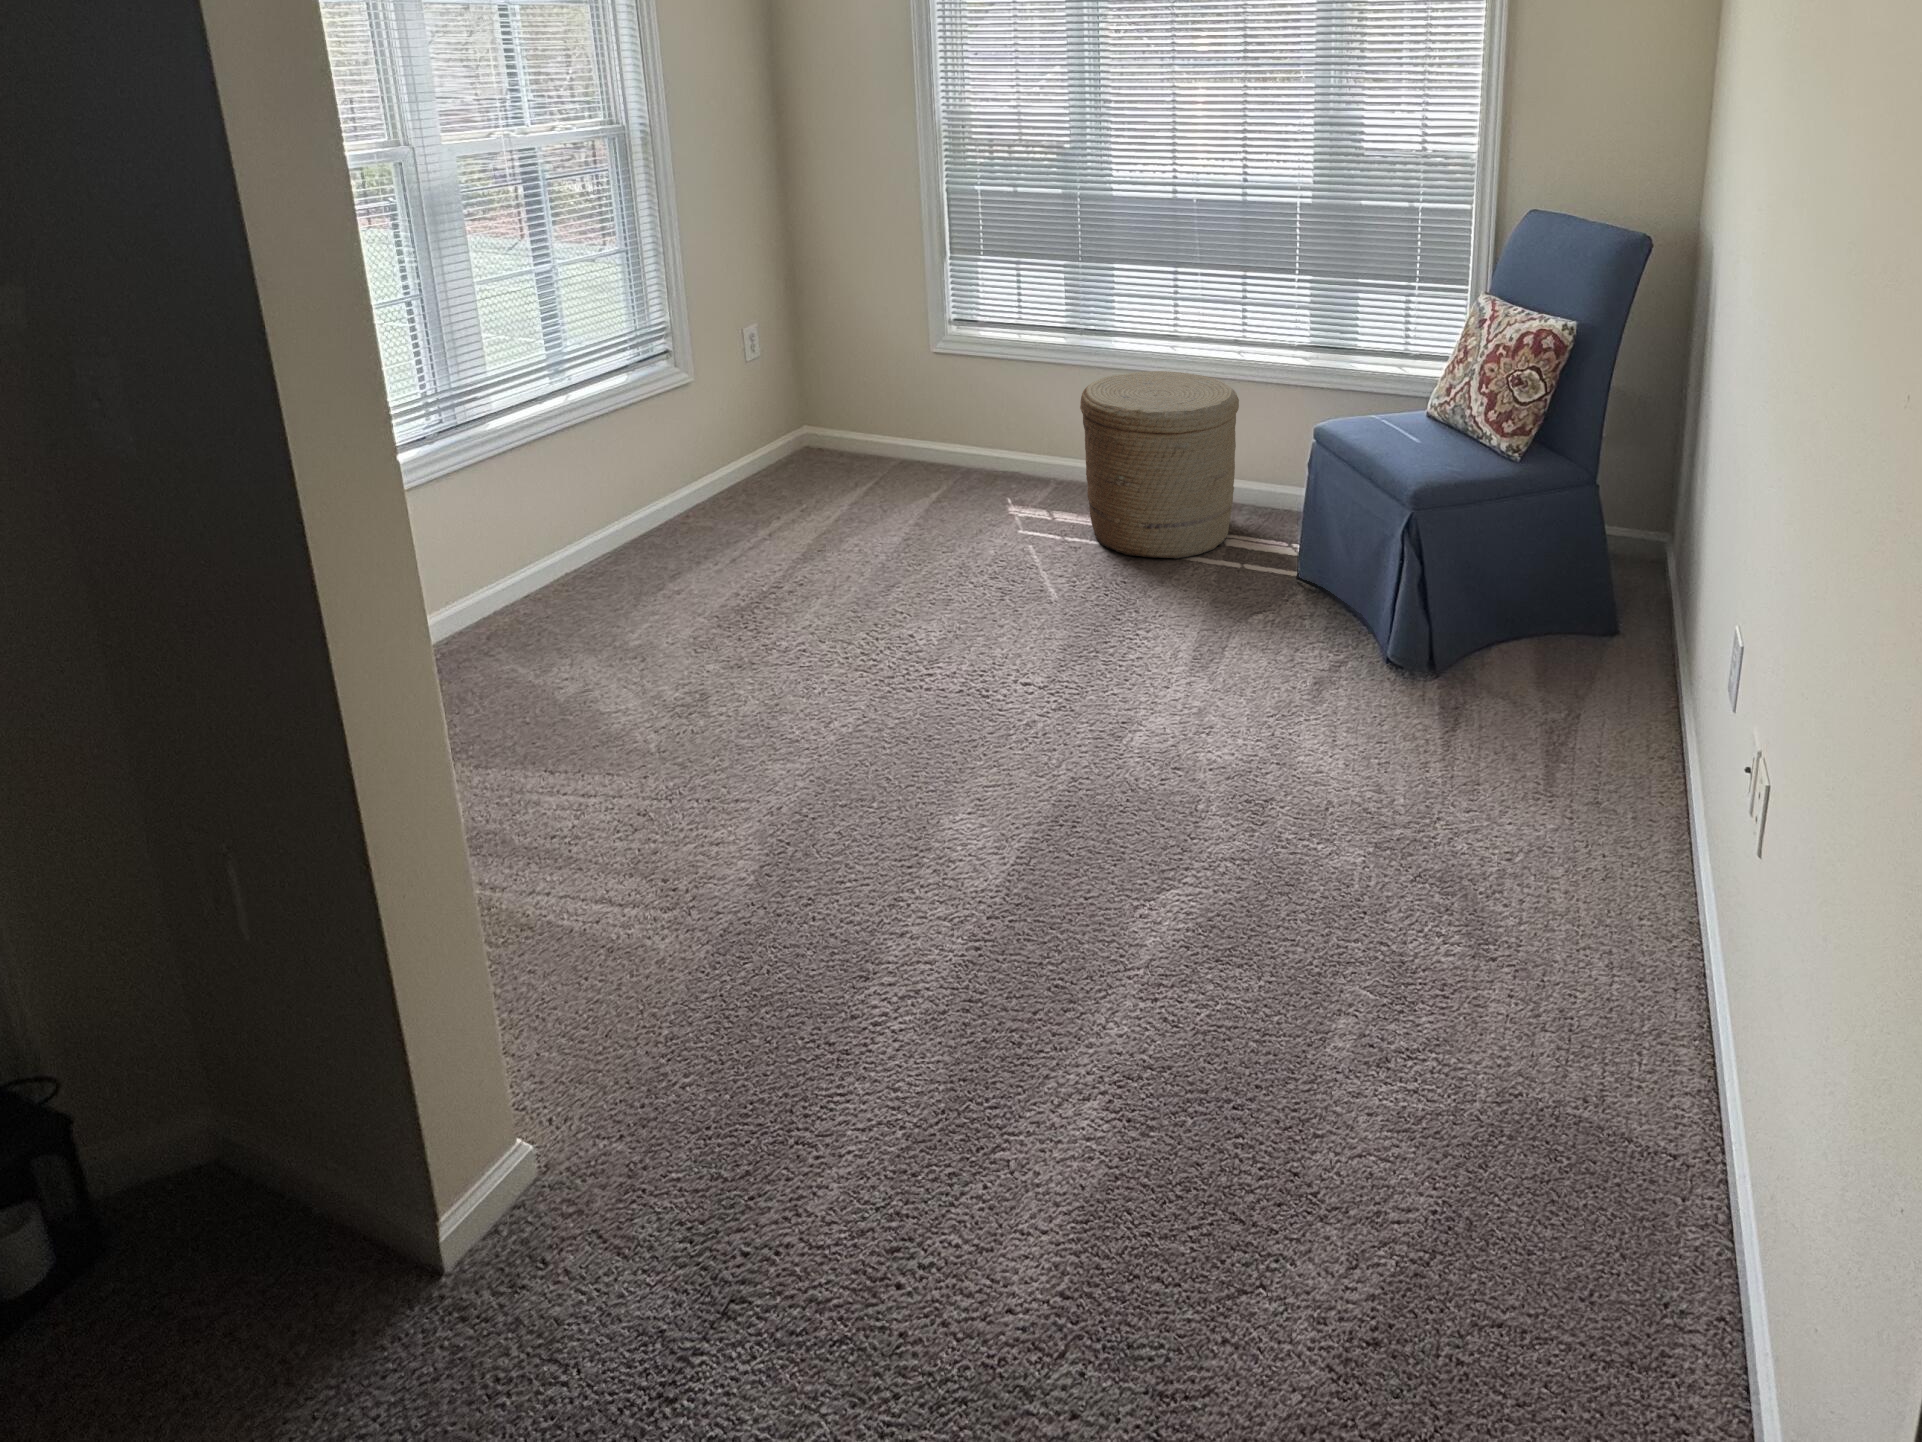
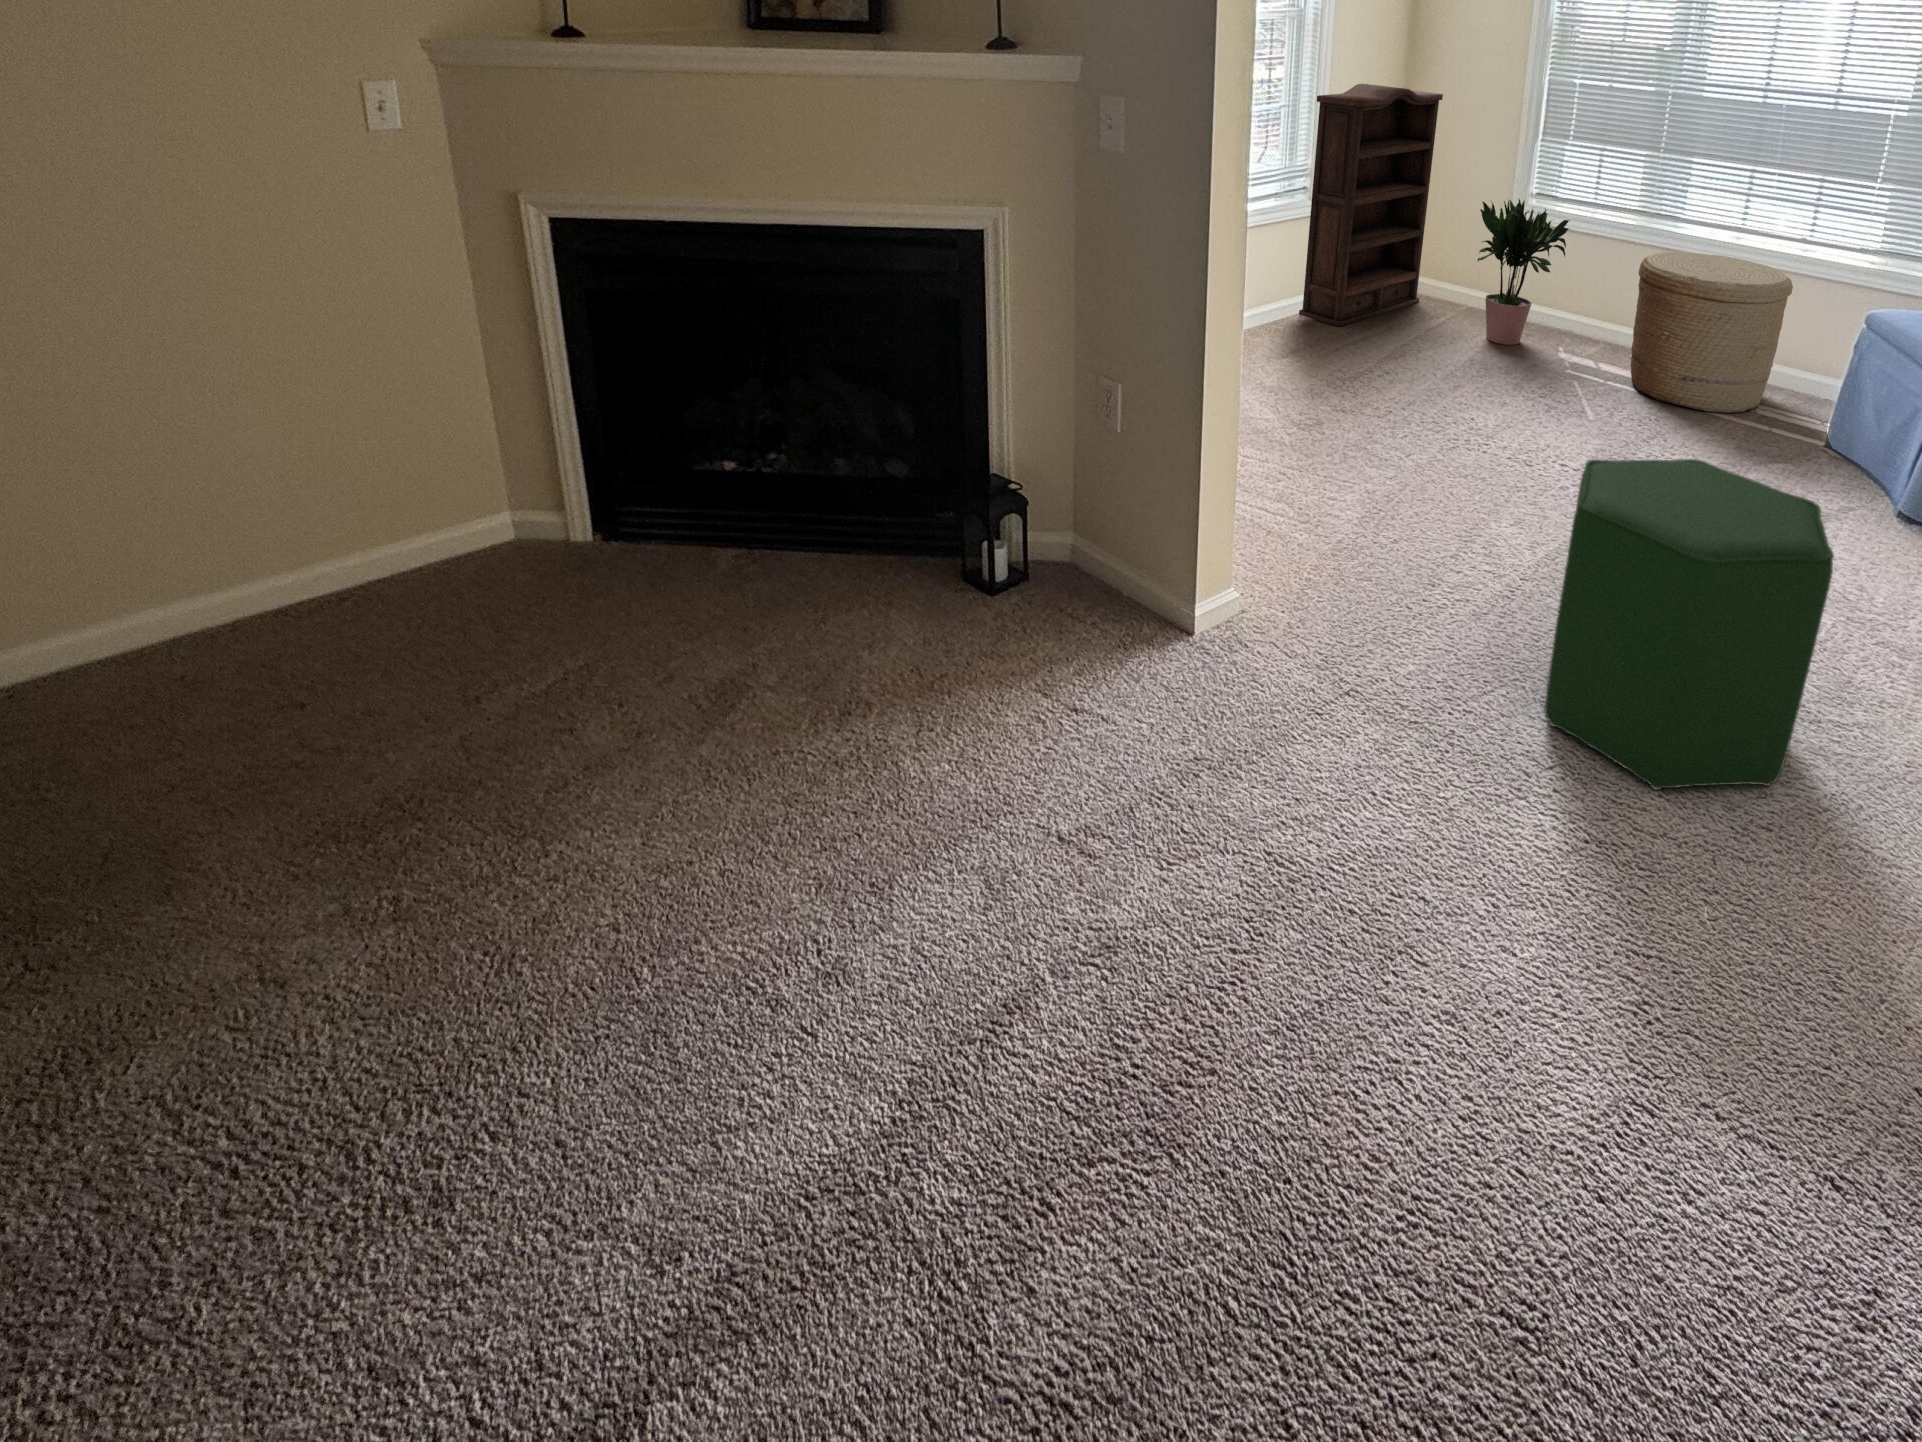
bookshelf: none [657,210,842,527] -> present [1299,84,1443,326]
potted plant: none [889,324,1007,510] -> present [1478,199,1570,345]
ottoman: none [1035,757,1394,1356] -> present [1544,459,1834,790]

